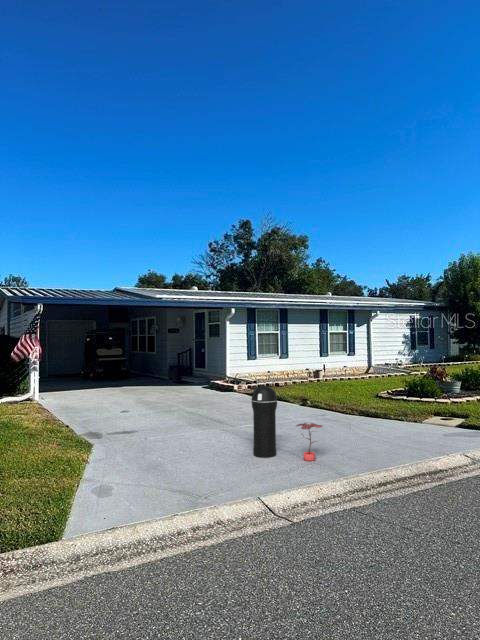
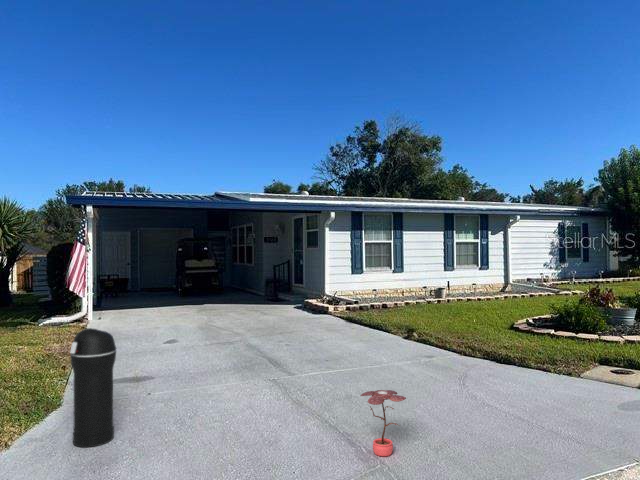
trash can: present [251,386,277,457] -> present [70,328,116,447]

